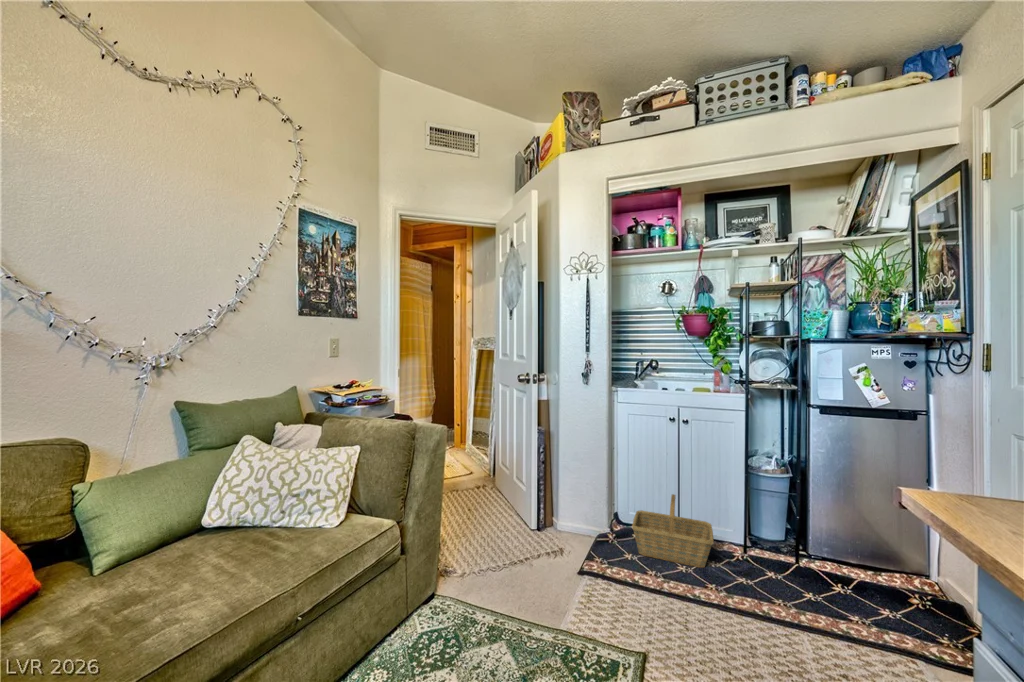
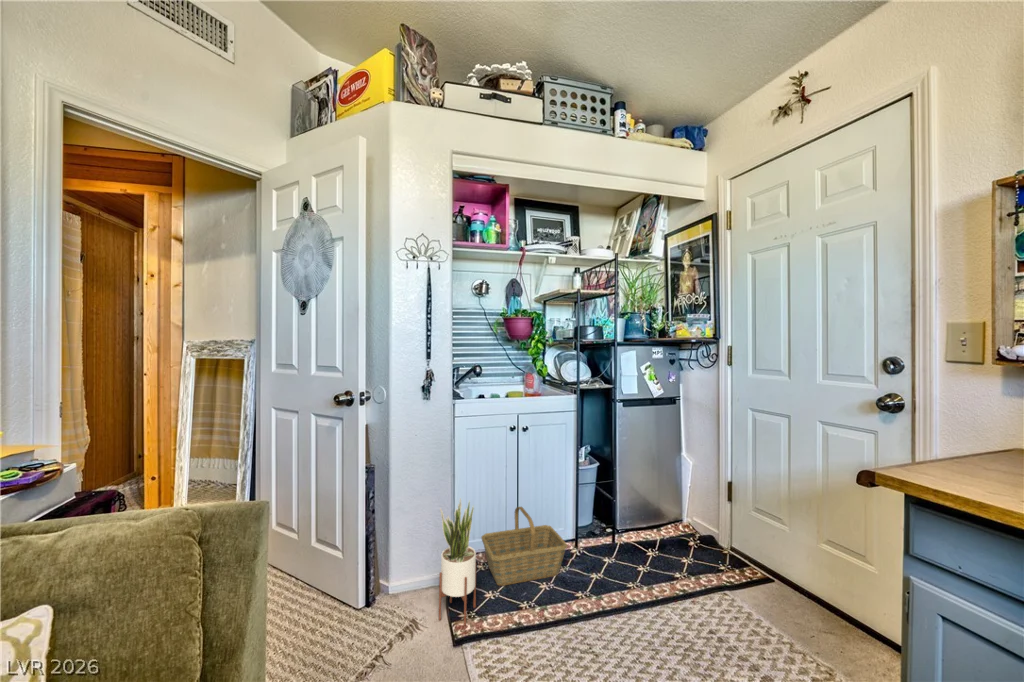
potted plant: none [575,464,613,566] -> present [439,499,476,625]

